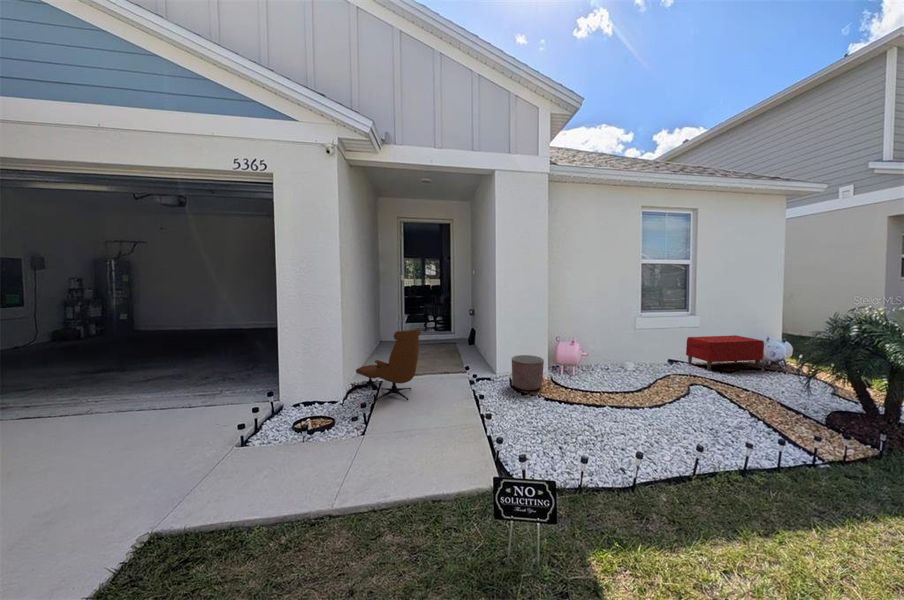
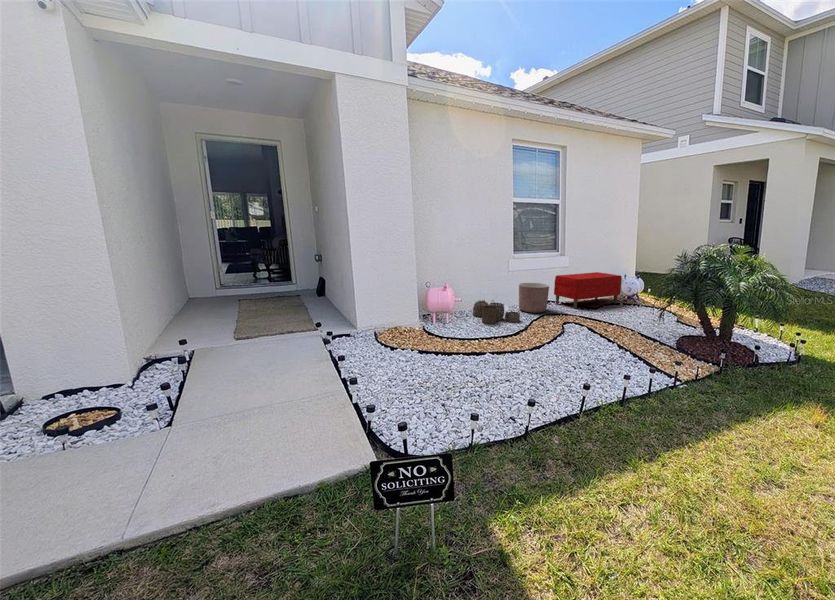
lounge chair: present [356,328,421,401] -> none [154,272,250,377]
planter: present [512,355,544,390] -> present [519,283,549,313]
woven basket: none [601,356,647,379] -> present [473,300,520,324]

